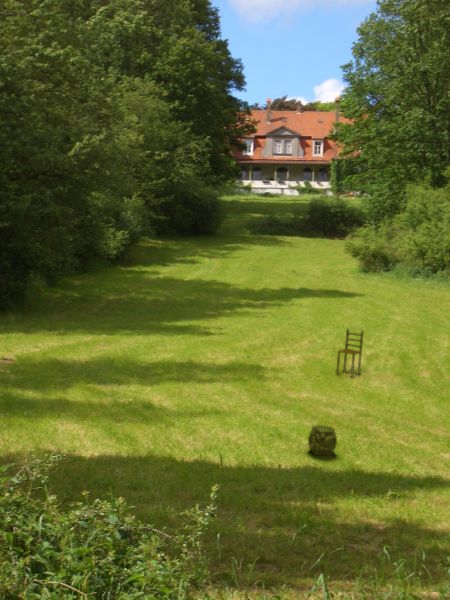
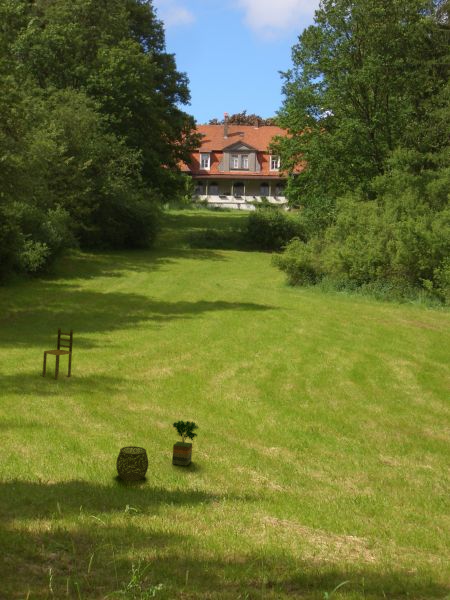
chair: present [336,329,364,377] -> present [43,328,73,379]
potted tree: none [347,402,373,444] -> present [172,421,198,466]

